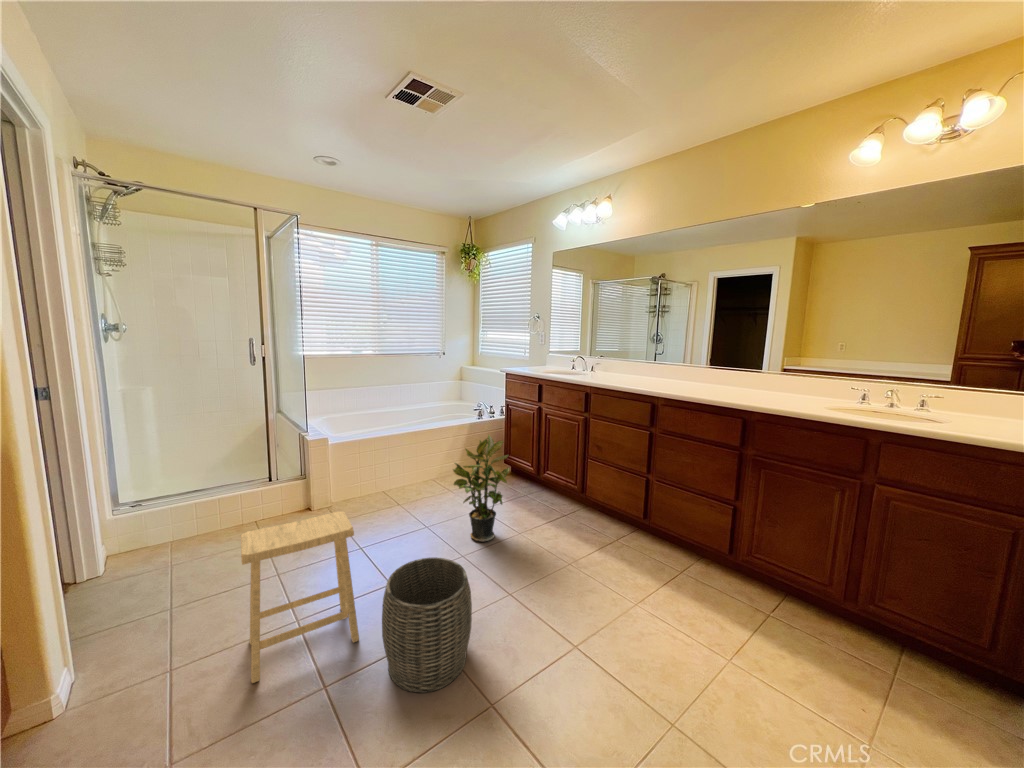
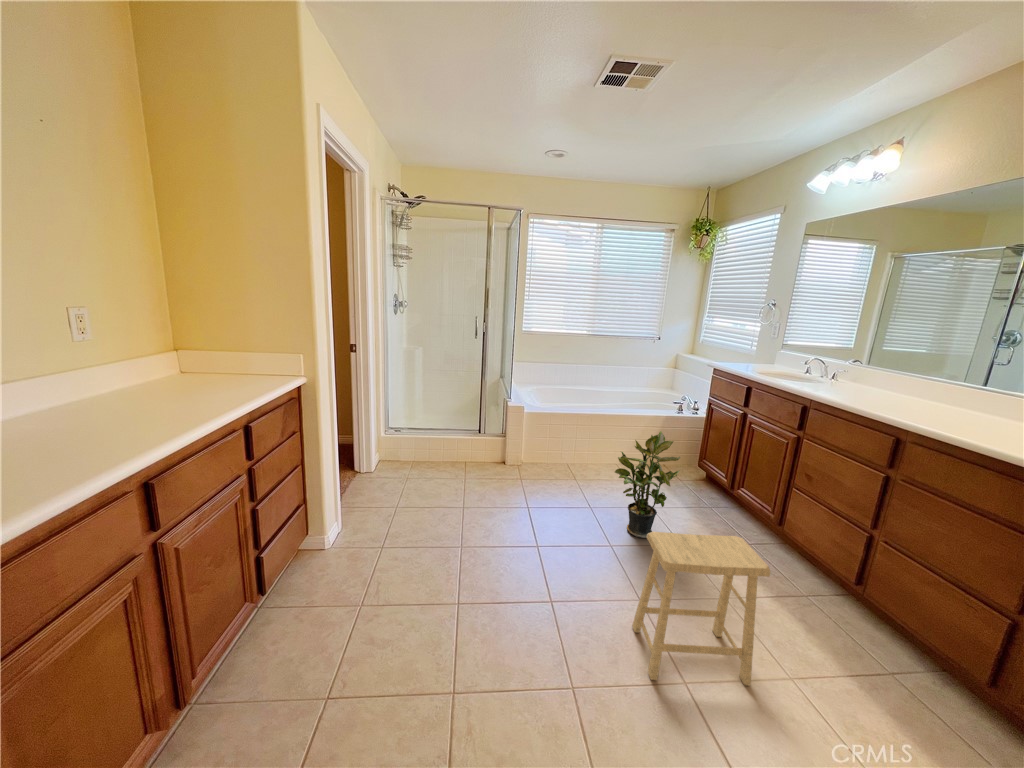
footstool: present [241,511,359,683] -> present [632,532,770,686]
woven basket: present [382,557,472,693] -> none [504,528,584,645]

